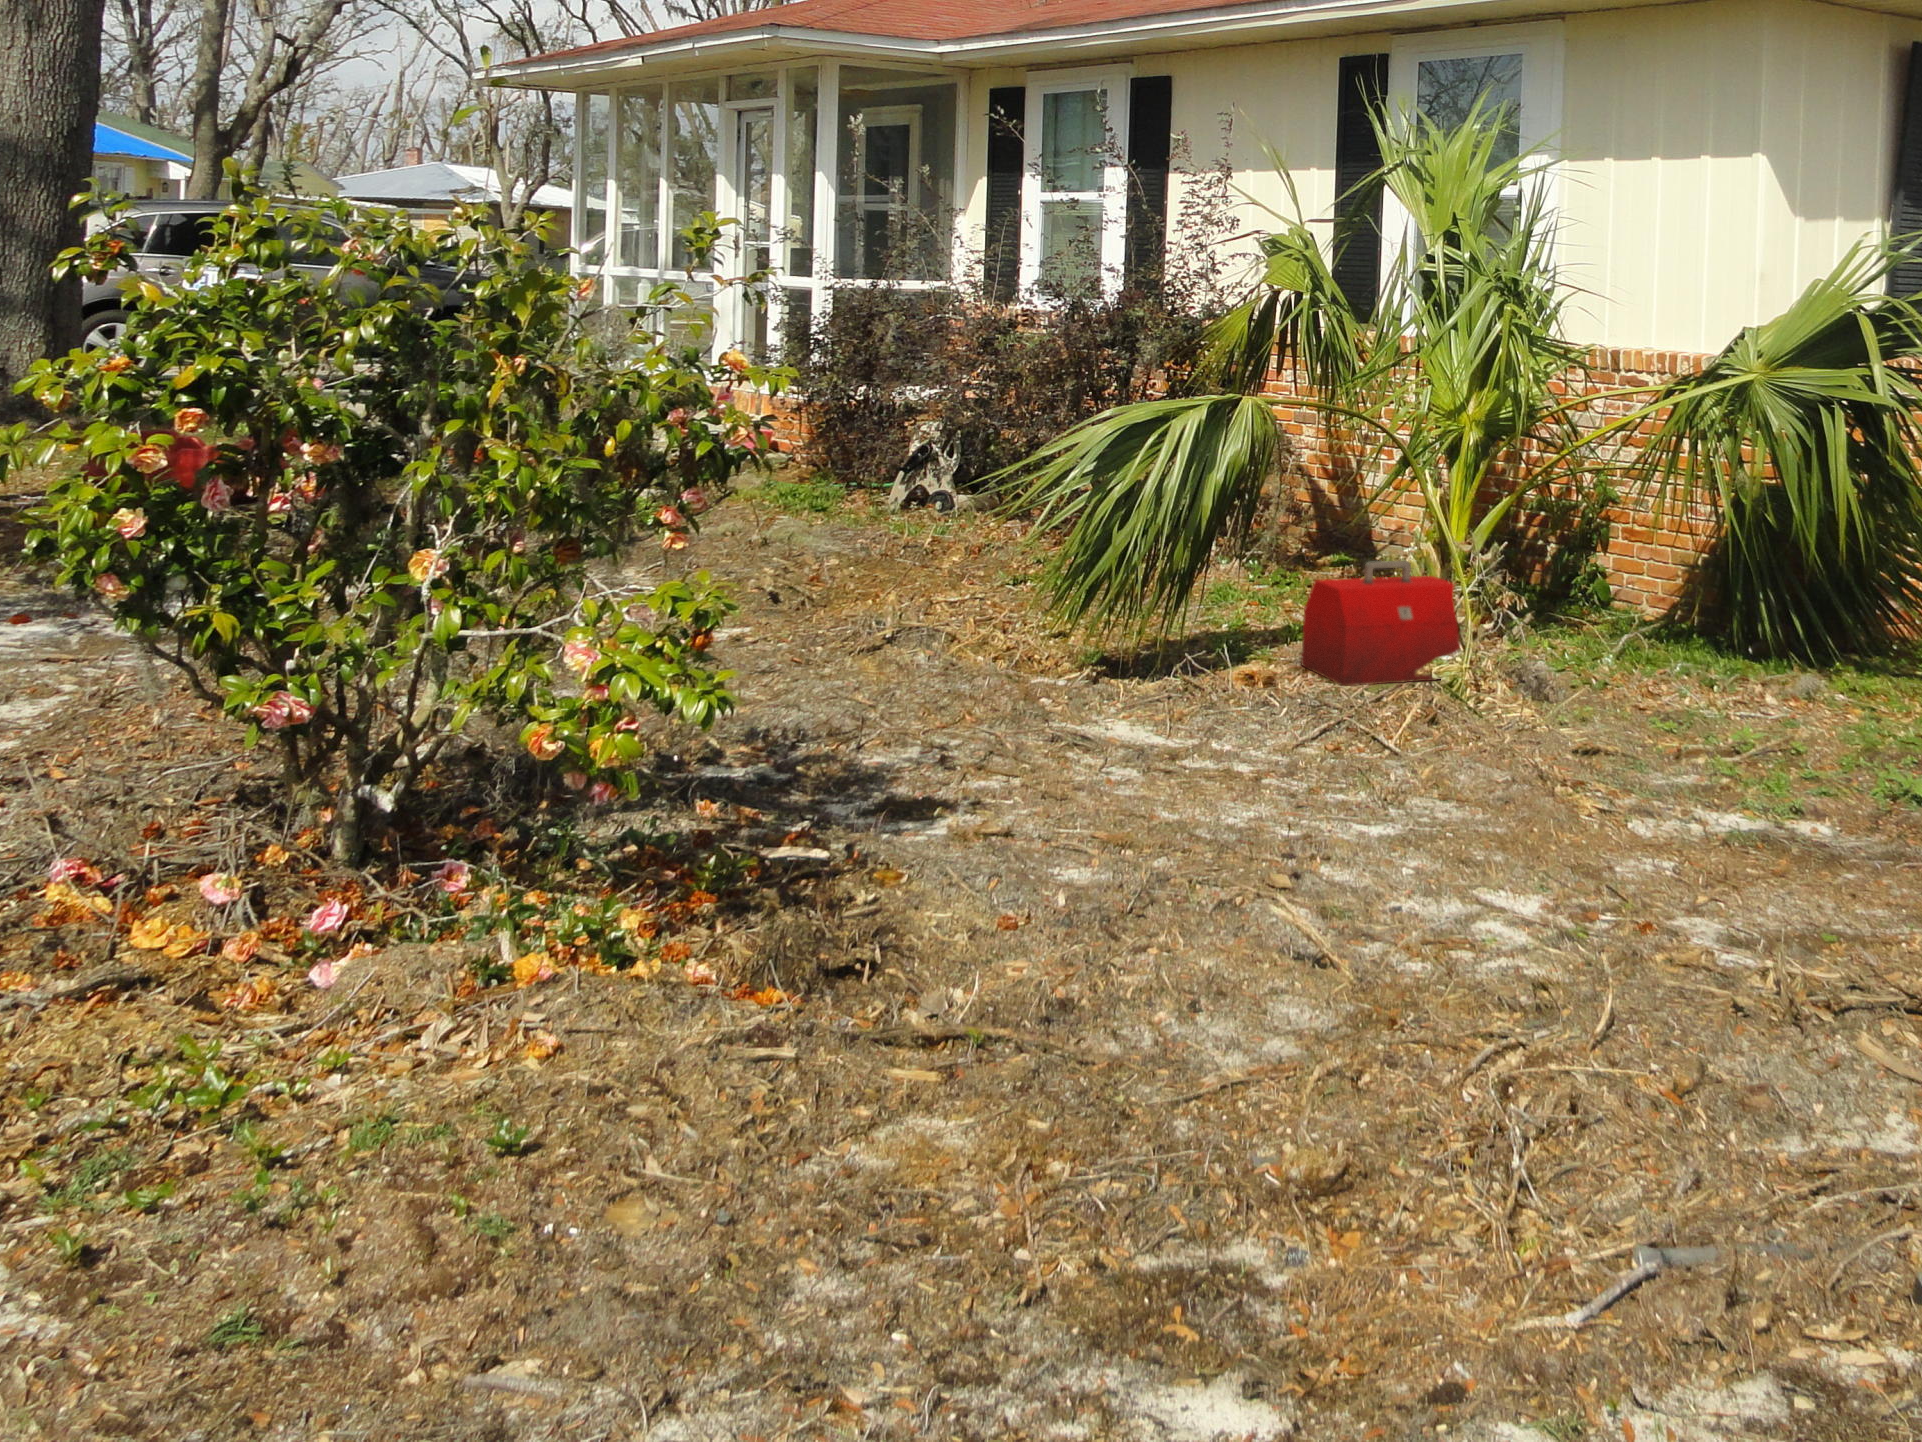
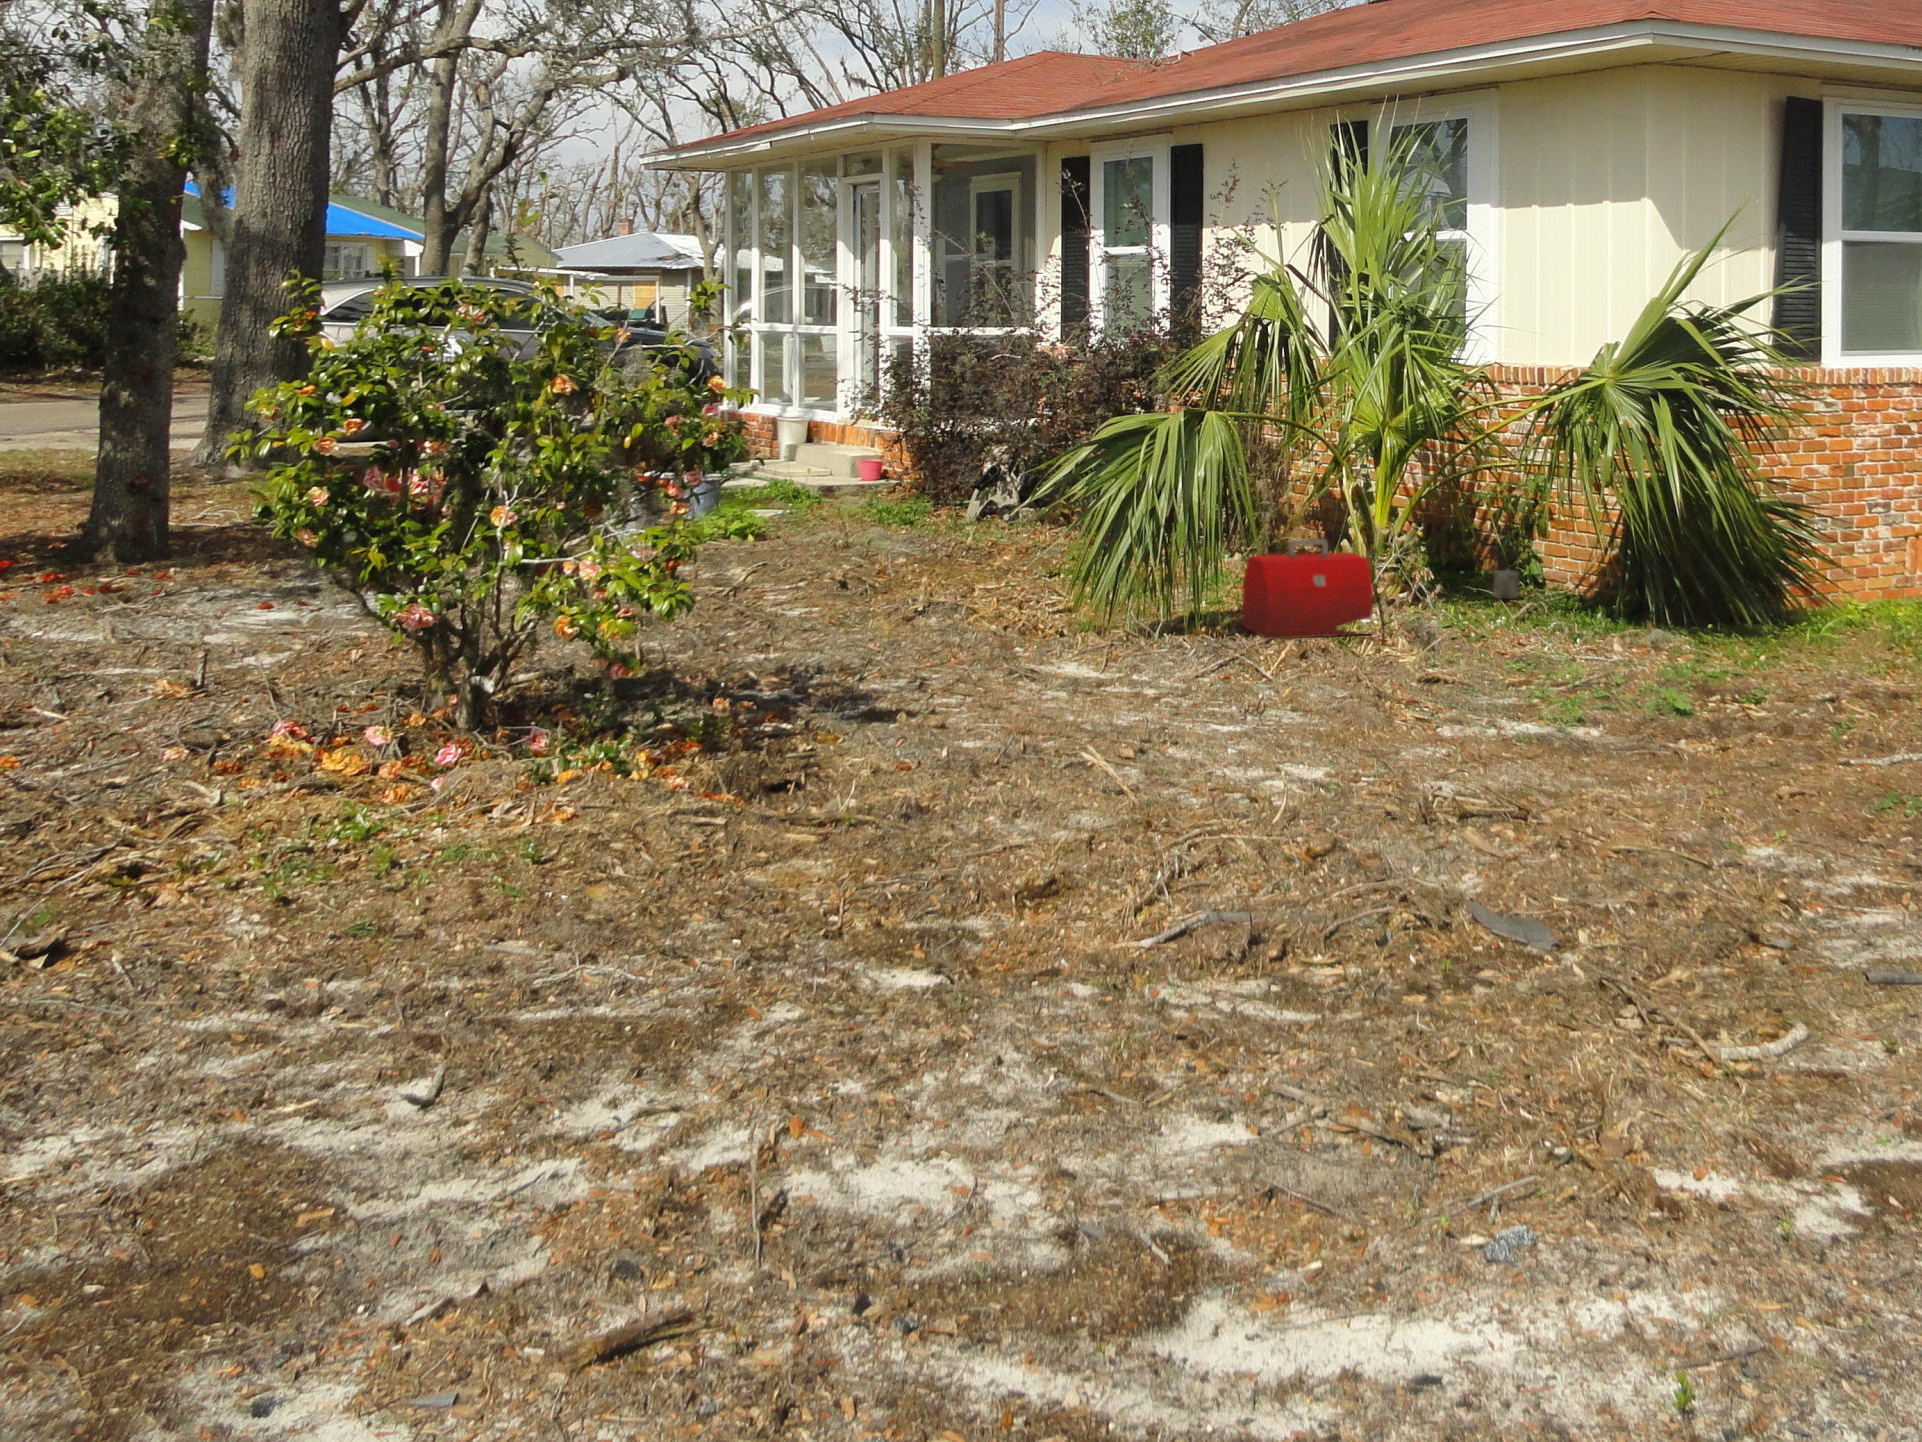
watering can: none [1563,588,1596,626] -> present [1493,569,1519,599]

